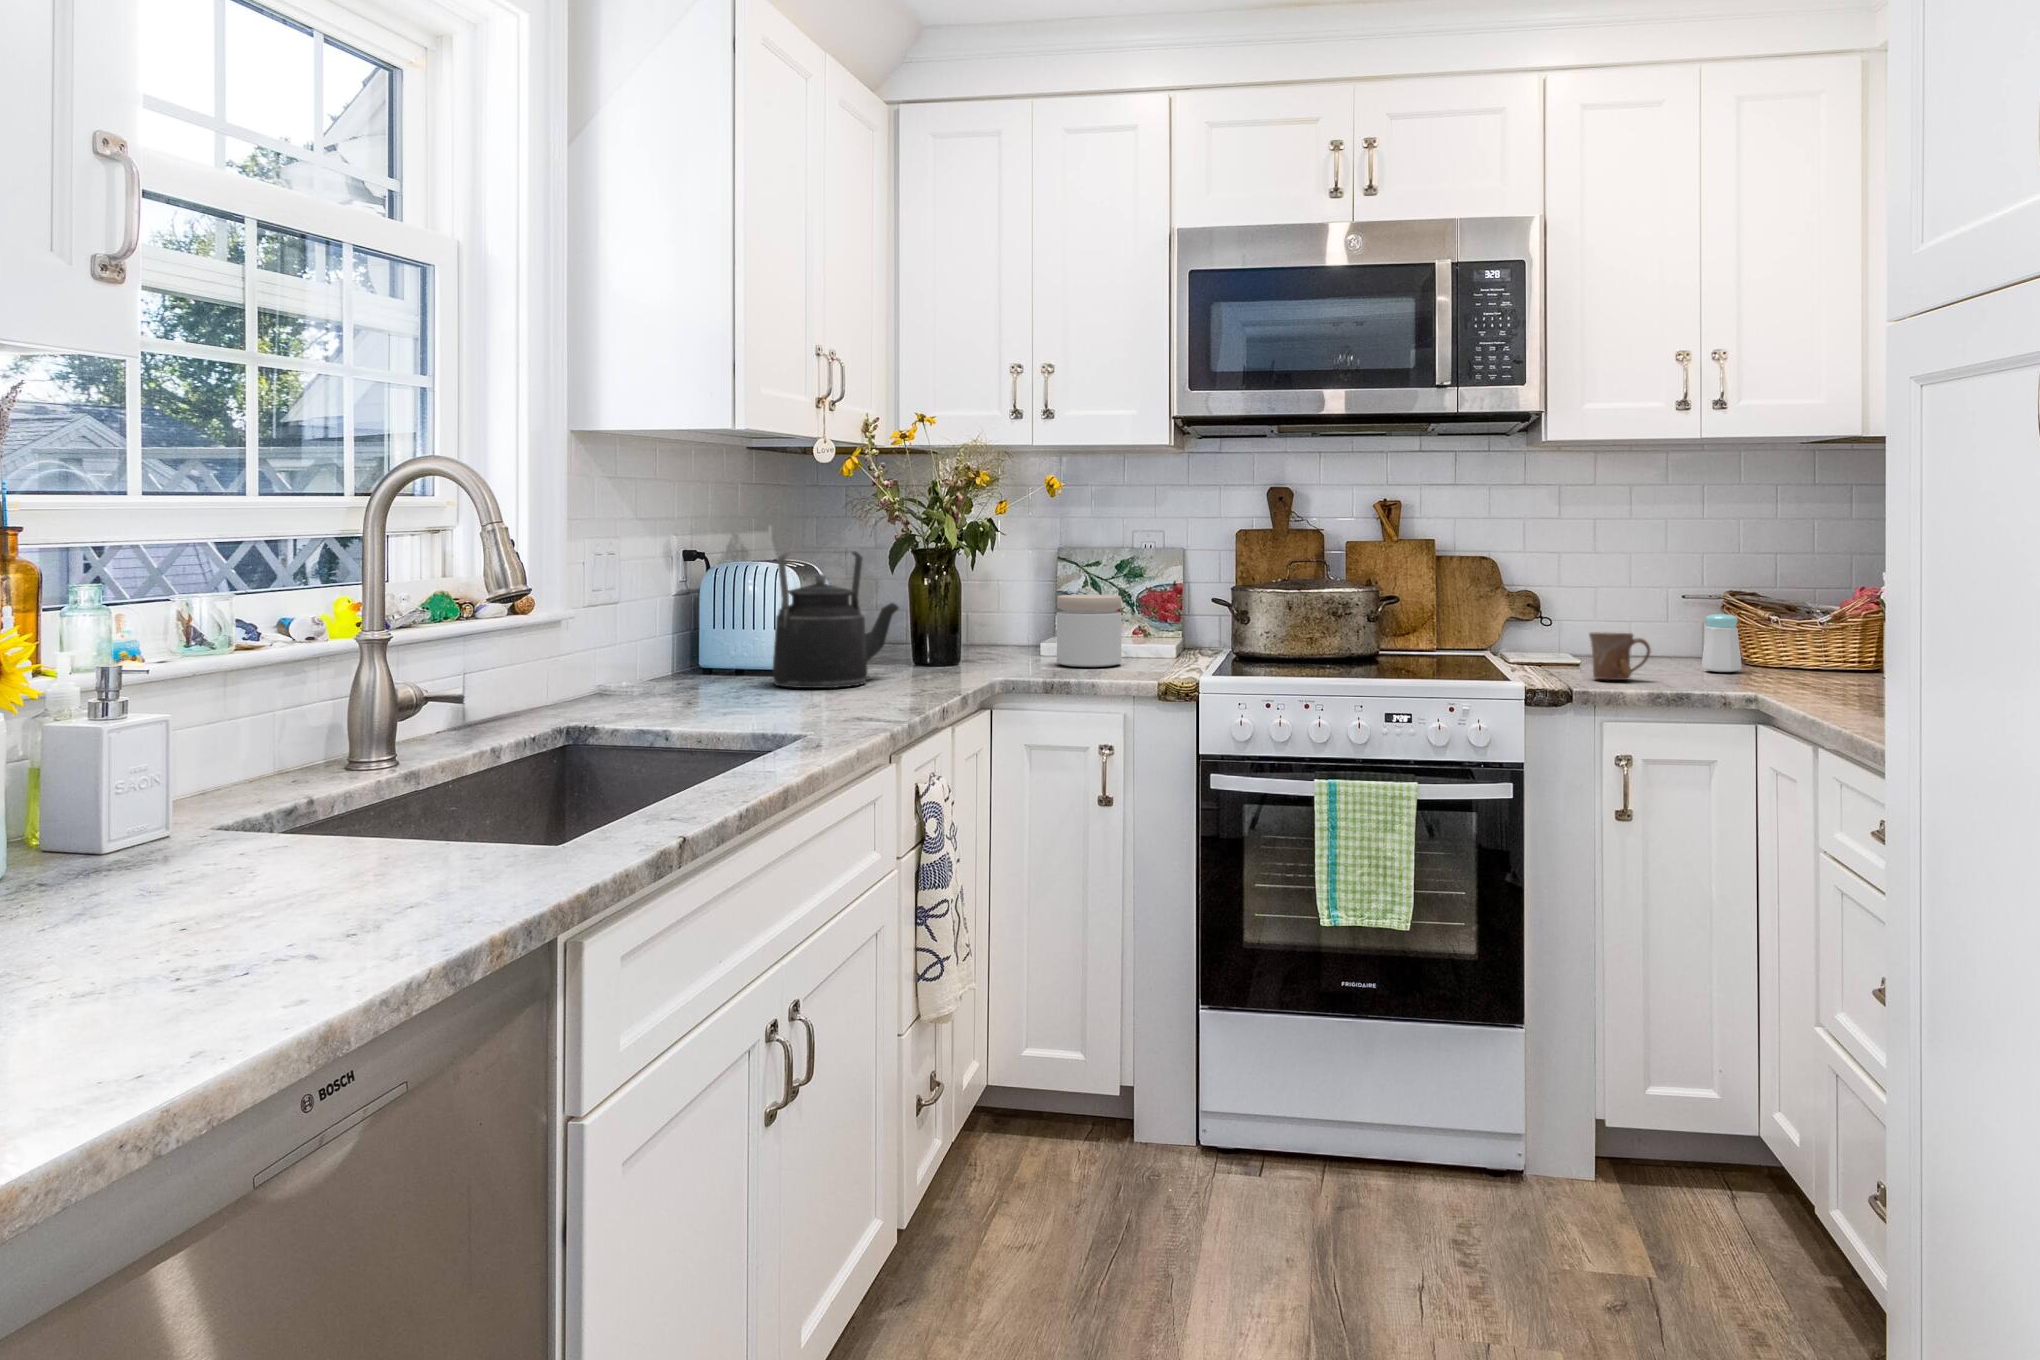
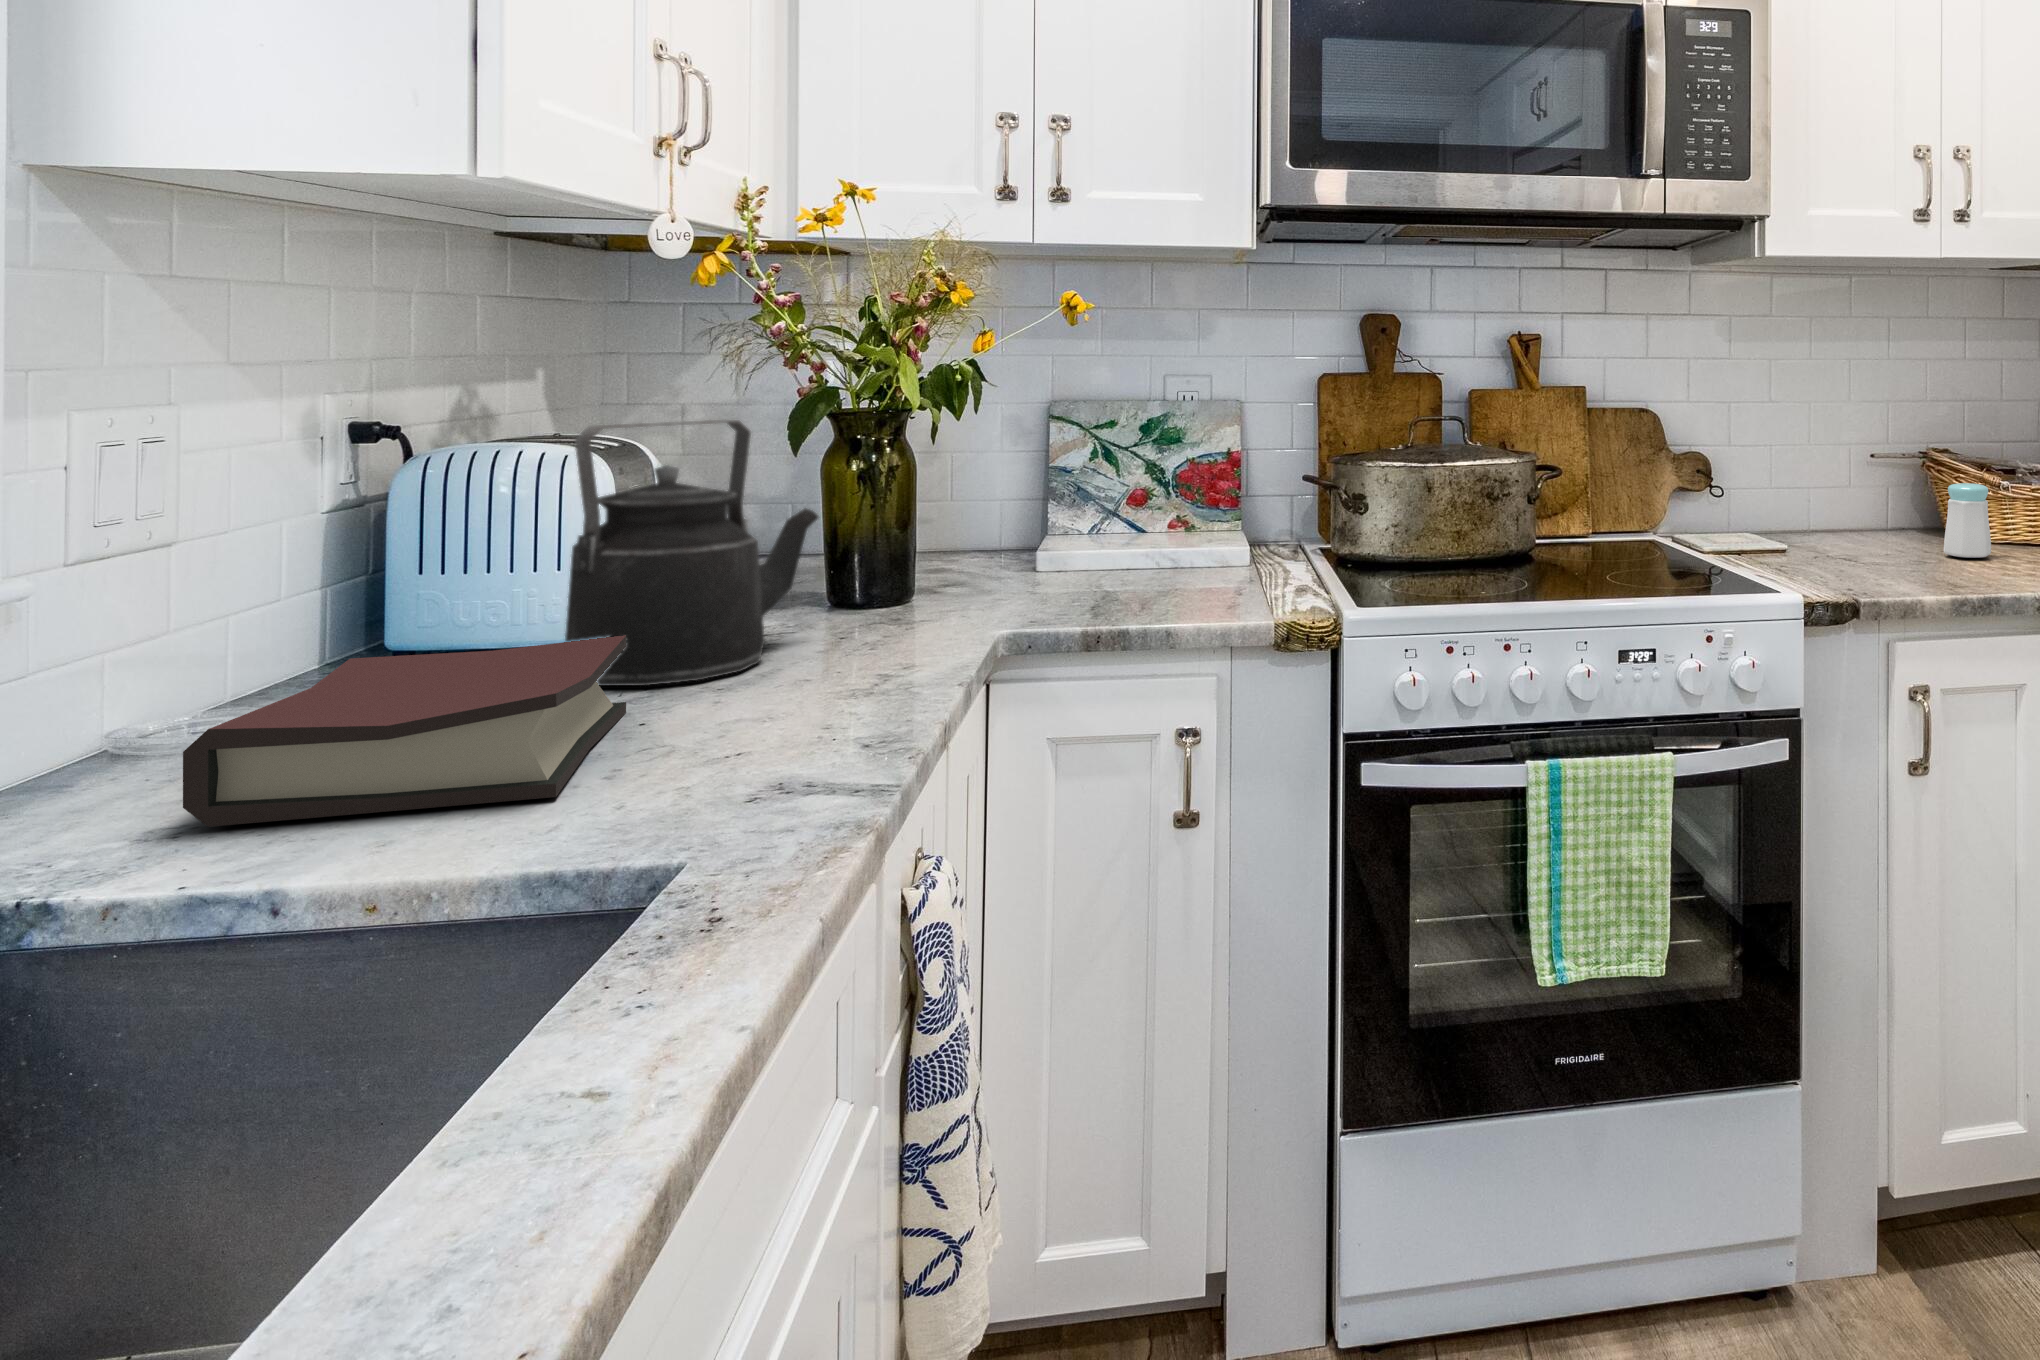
jar: present [1057,595,1122,667] -> none [1077,476,1181,591]
mug: present [1589,632,1651,680] -> none [1851,515,1931,582]
hardback book: none [632,657,799,714] -> present [183,635,626,827]

